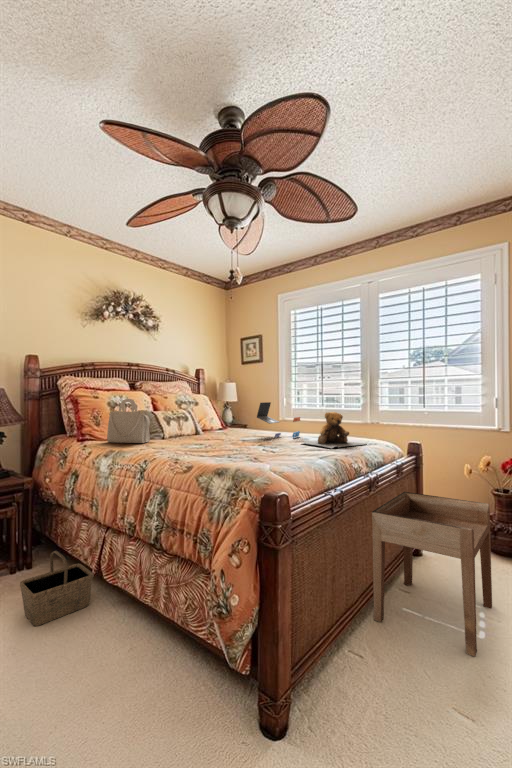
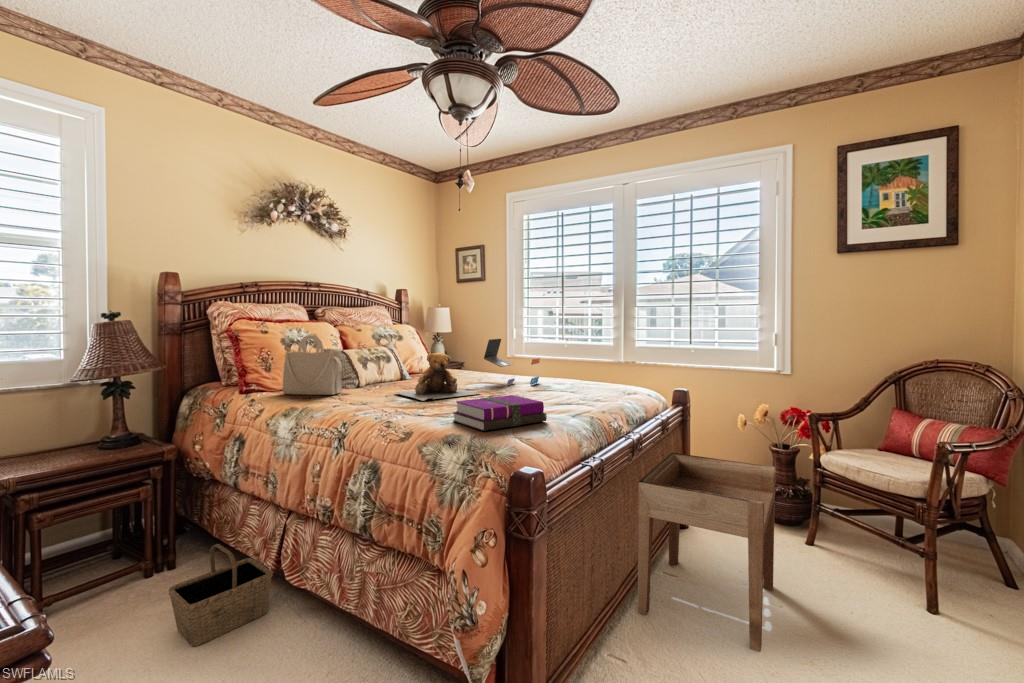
teddy bear: present [304,412,364,448] -> present [396,353,480,401]
notebook: none [225,442,296,467] -> present [453,395,547,431]

